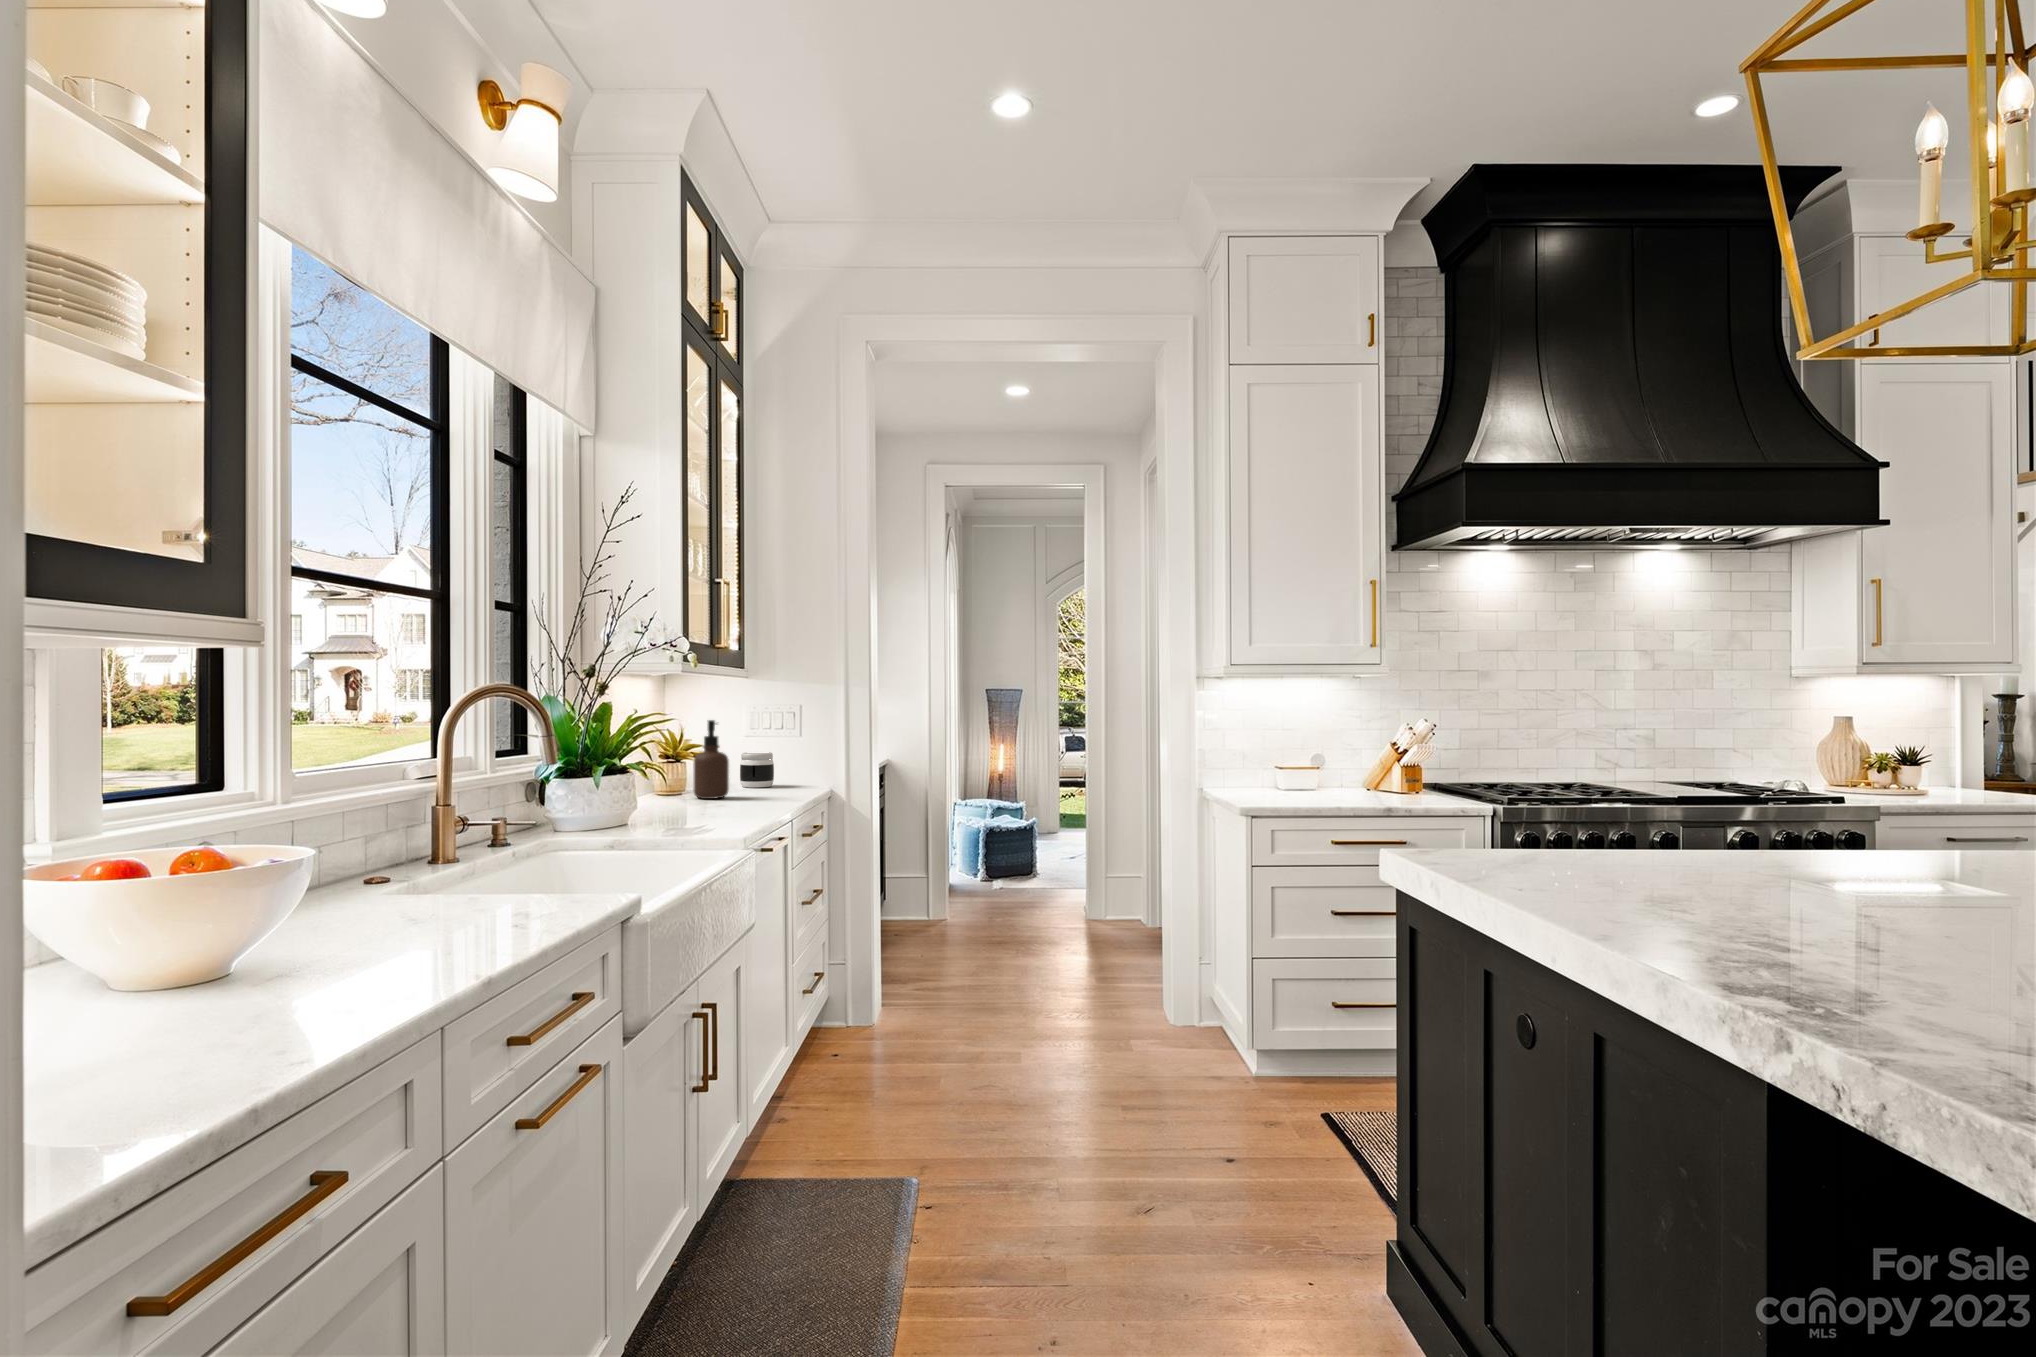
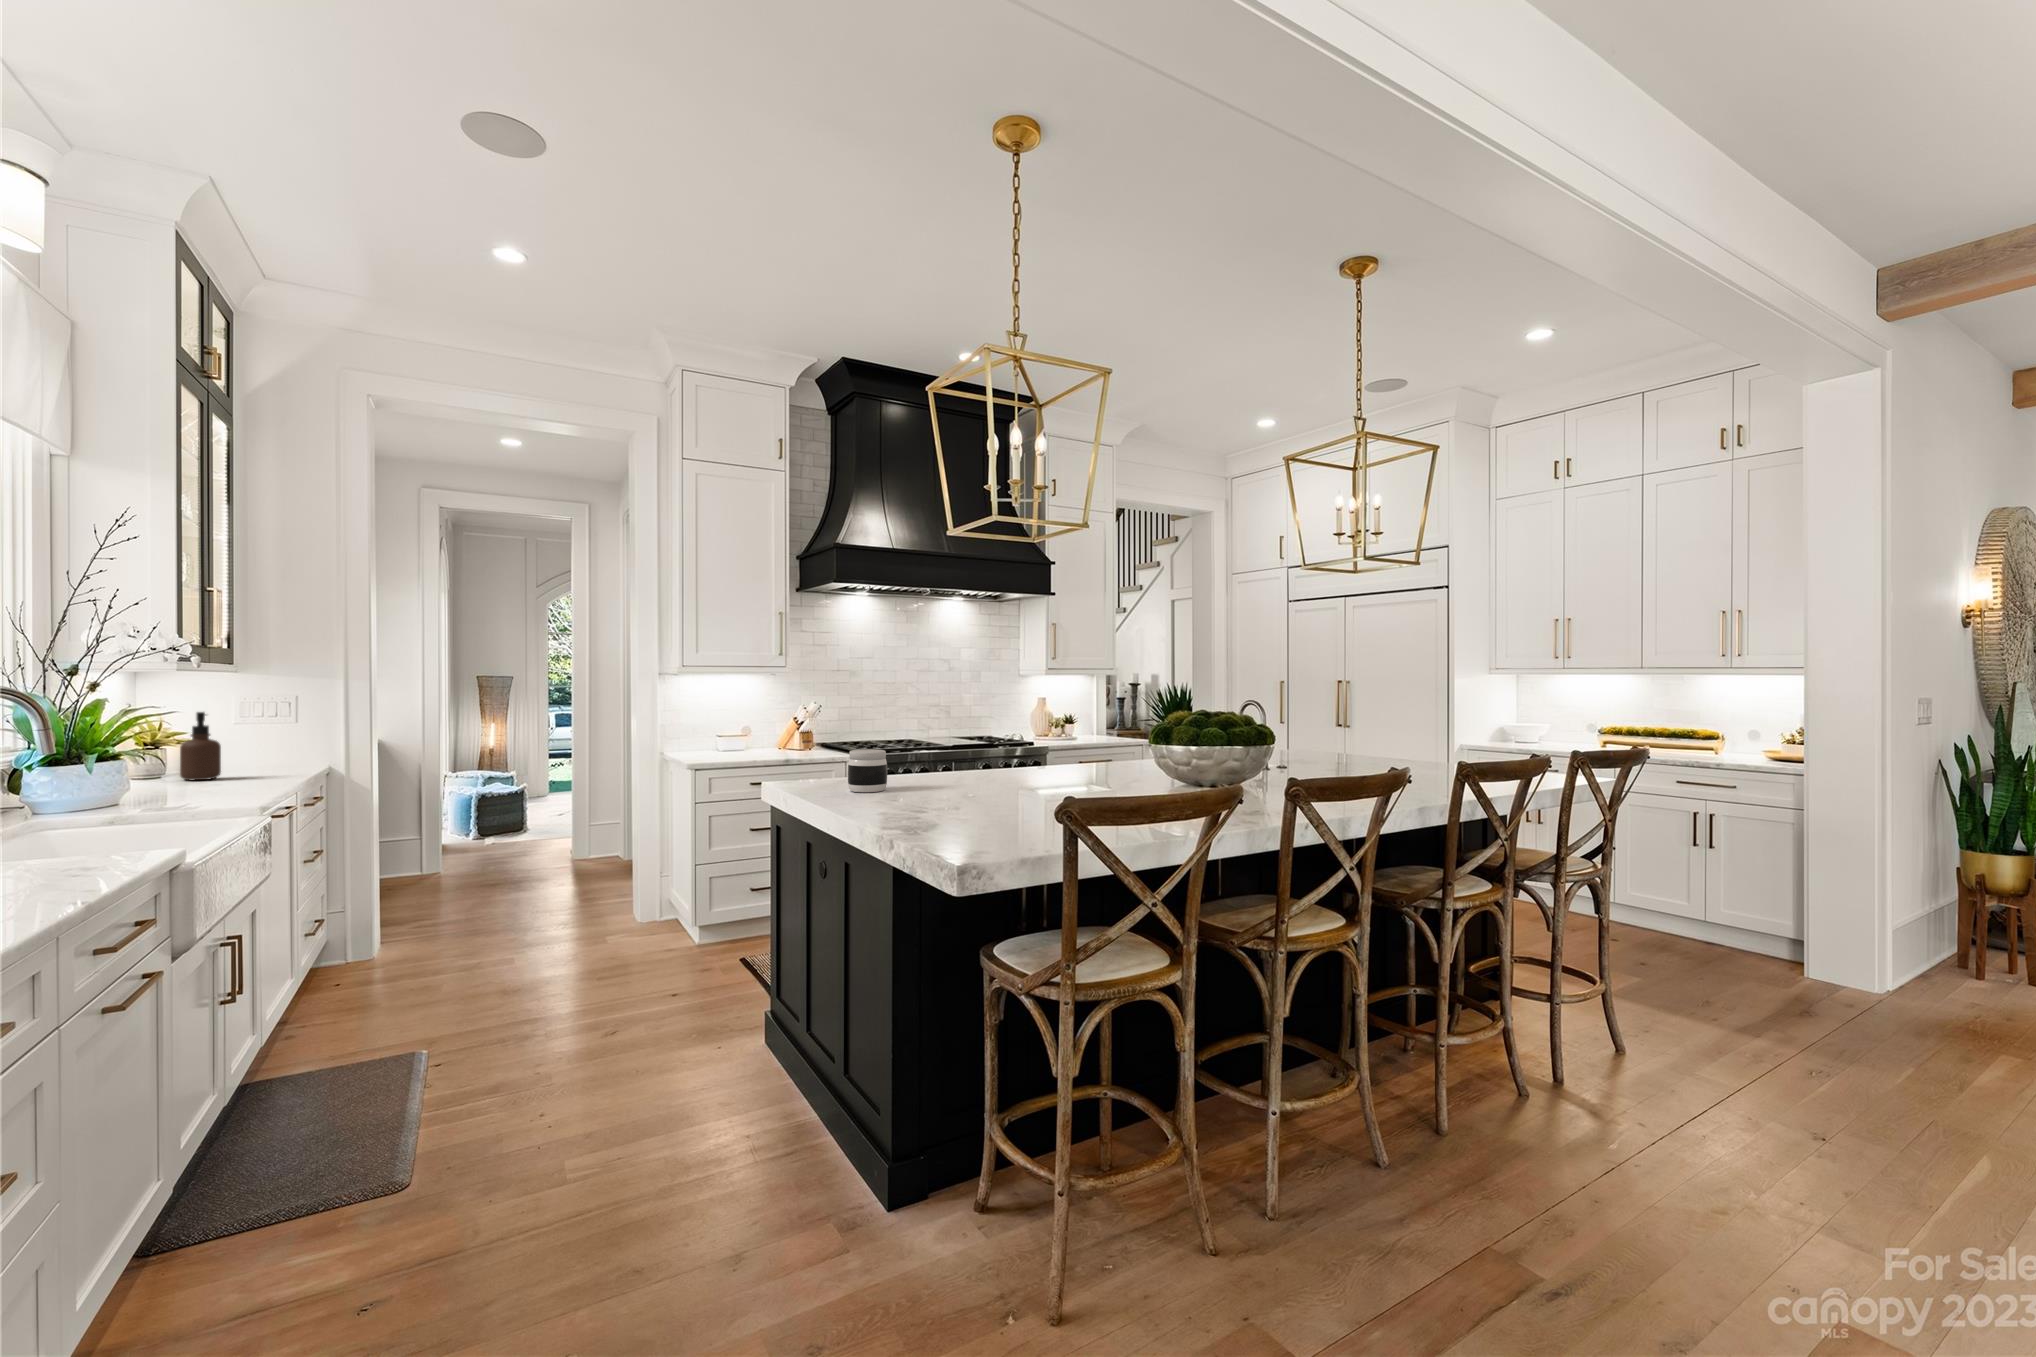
jar: present [740,752,774,787] -> present [848,749,887,792]

